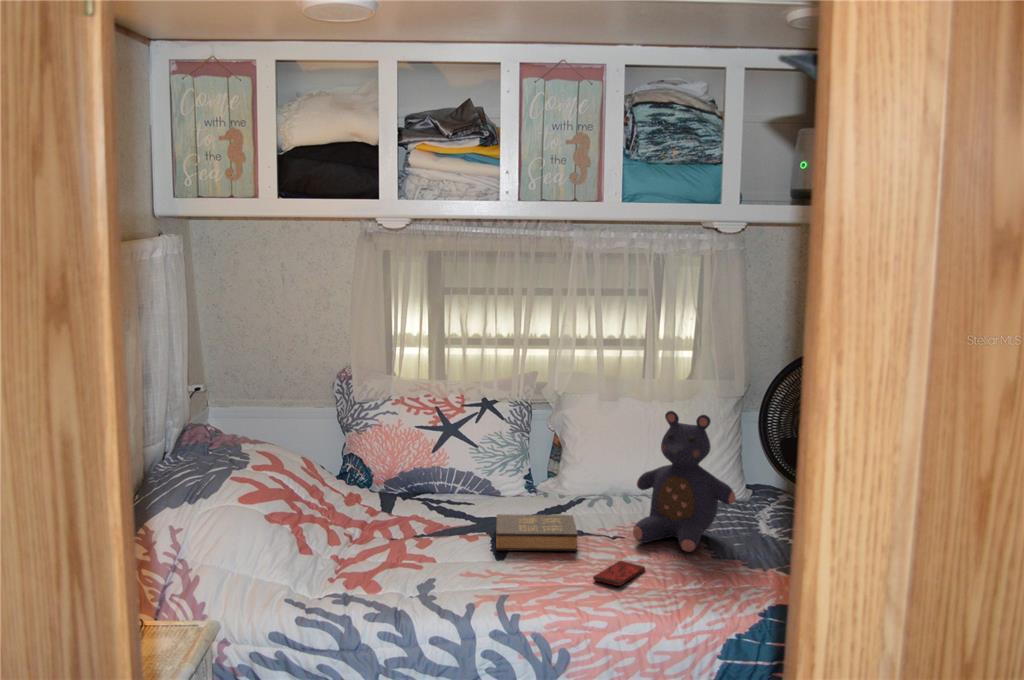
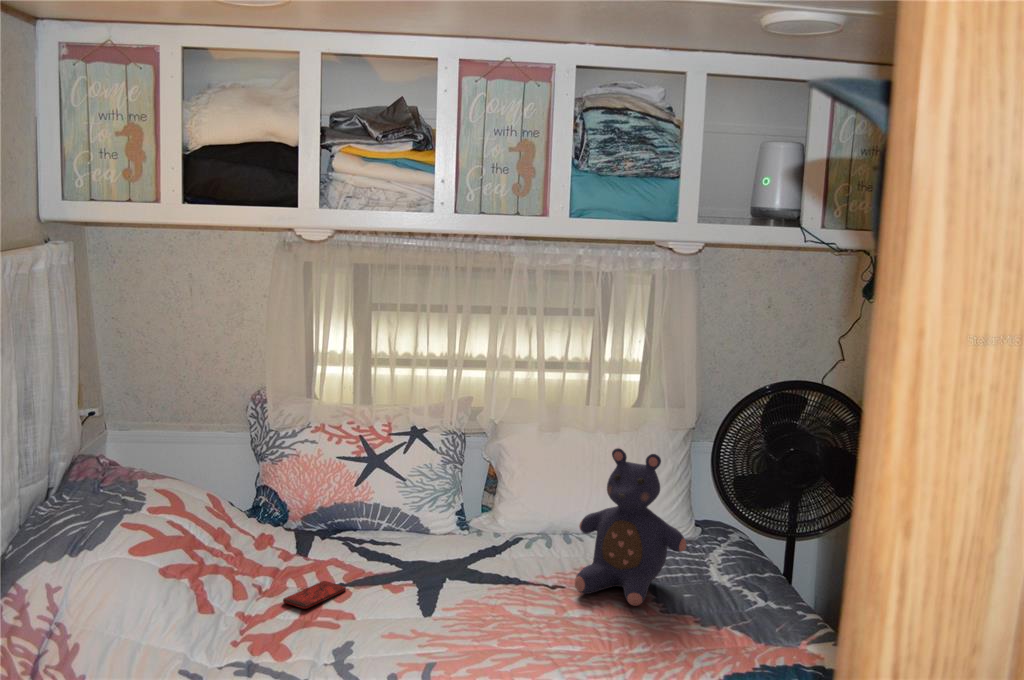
hardback book: present [496,514,578,551] -> none [423,561,514,605]
smartphone: present [593,561,645,586] -> present [283,581,346,609]

